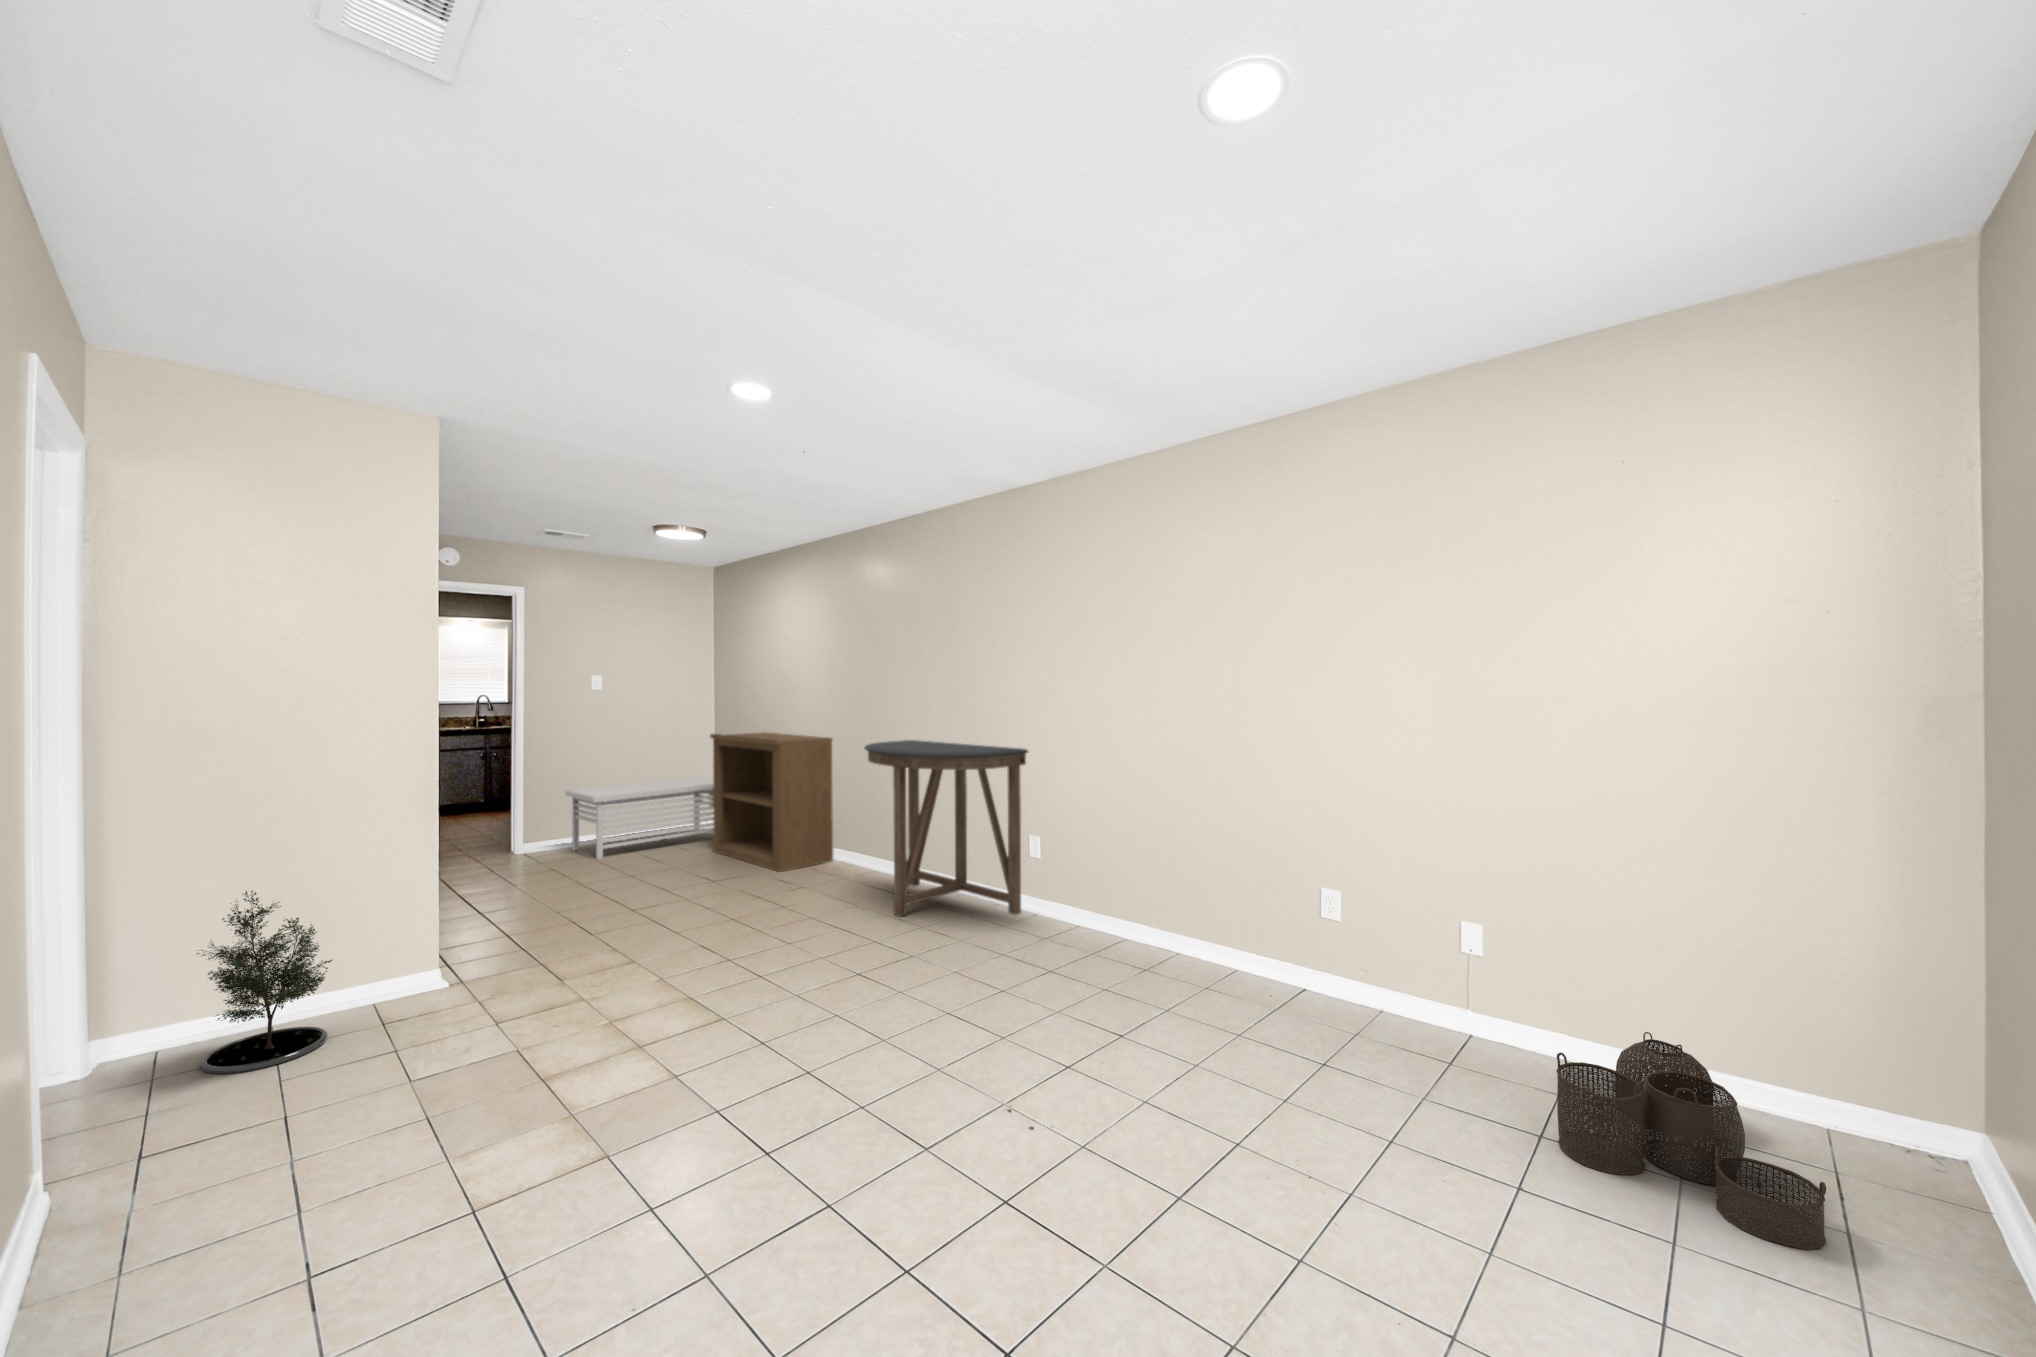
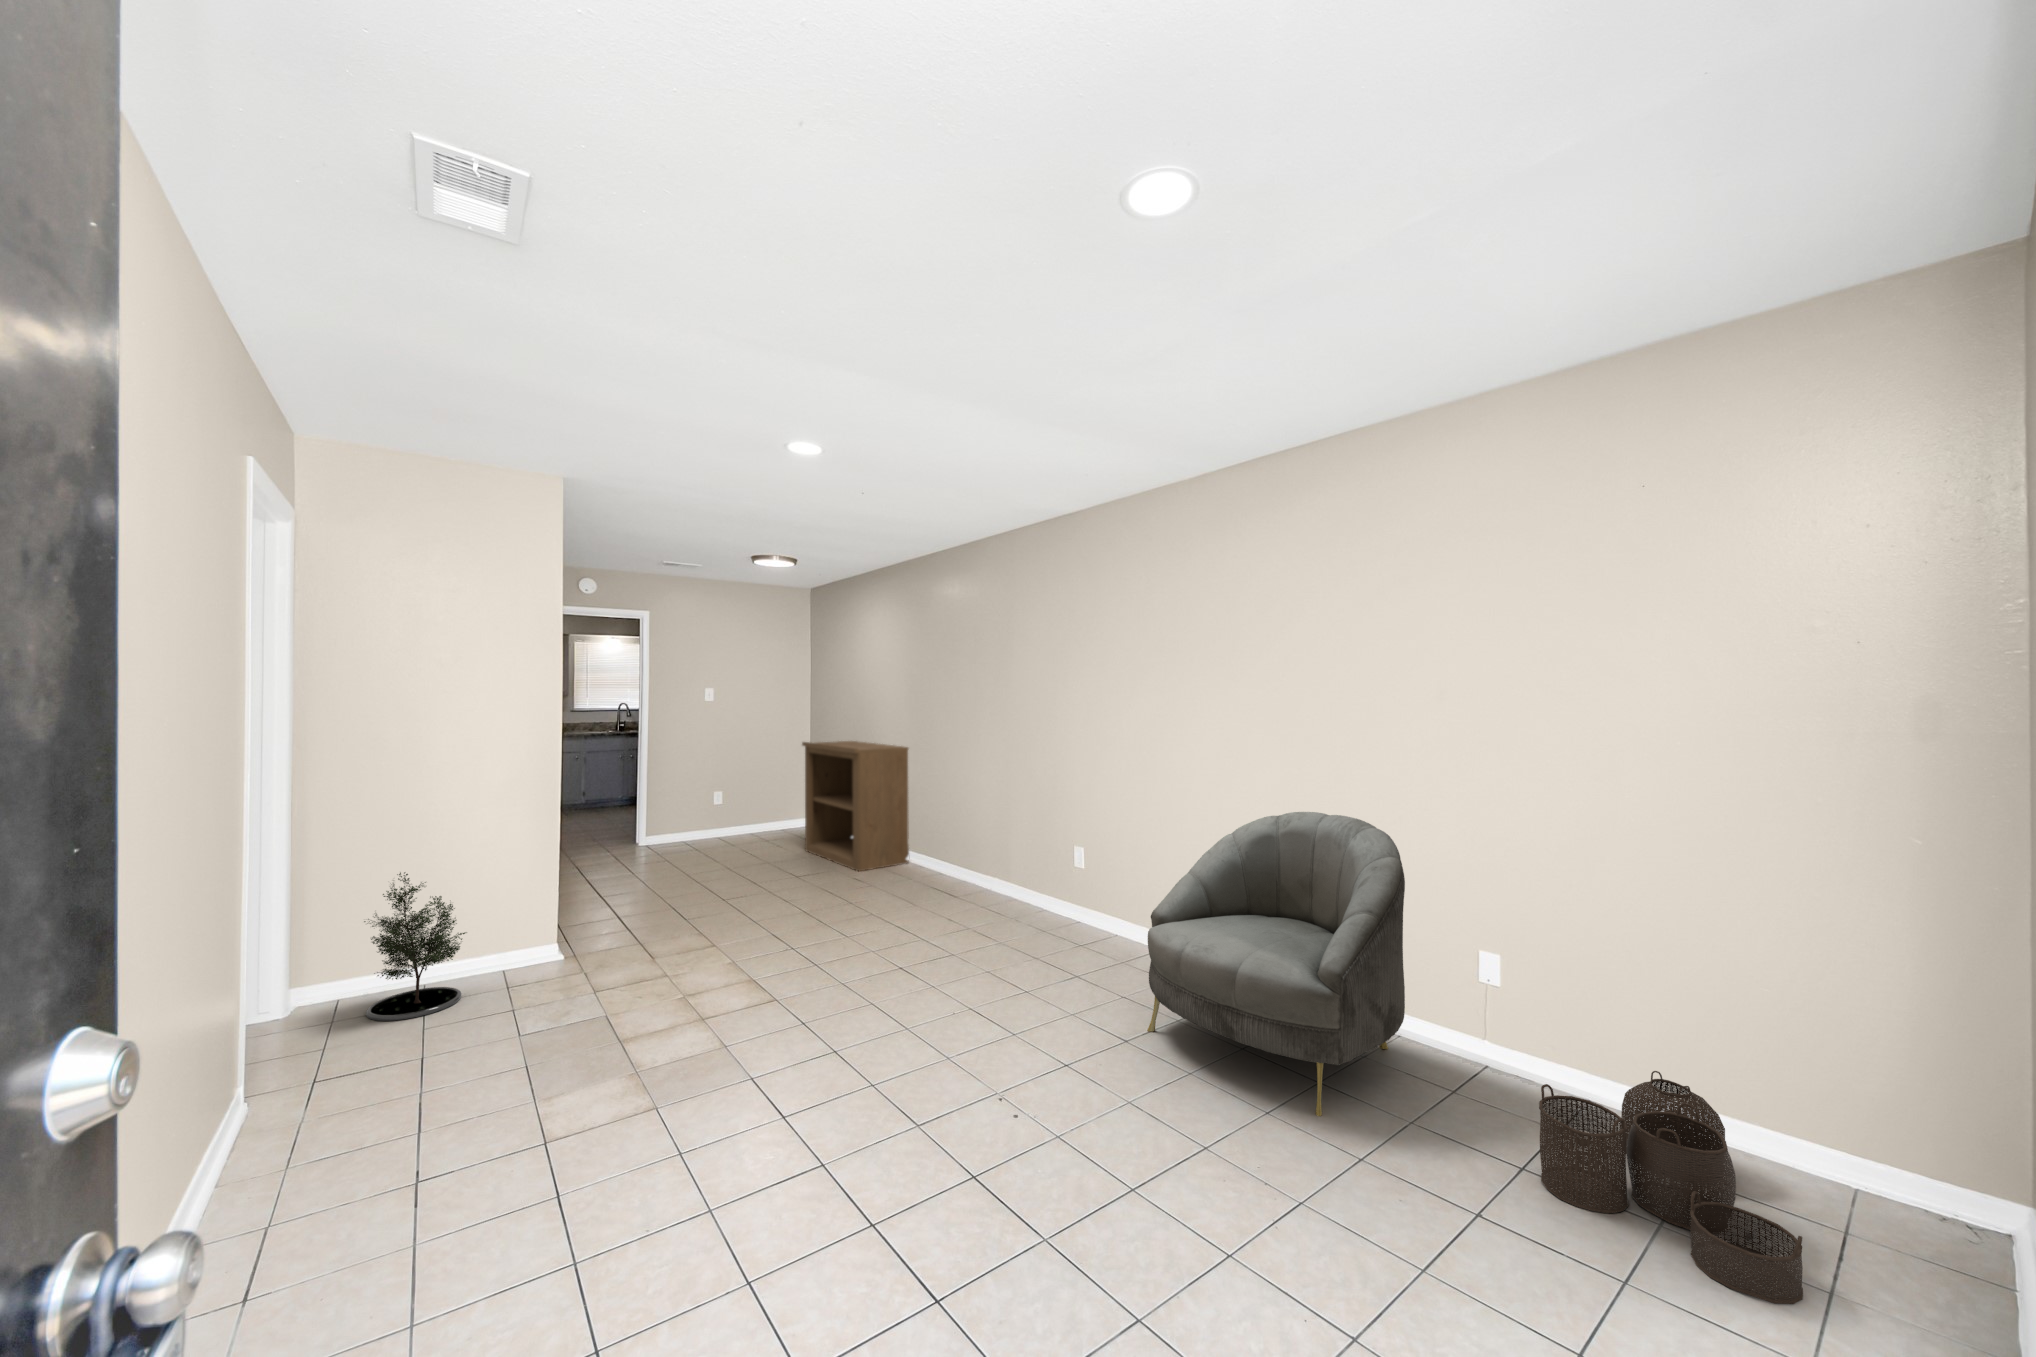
console table: present [865,740,1028,917] -> none [927,751,1077,921]
storage bench: present [565,777,714,859] -> none [679,781,822,854]
armchair: none [1136,794,1398,1101] -> present [1148,812,1405,1116]

